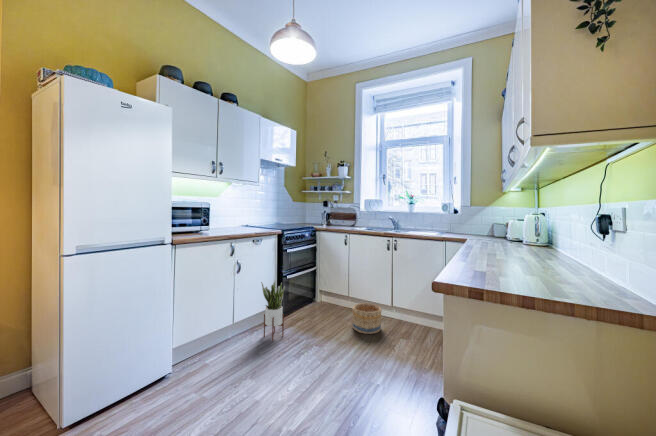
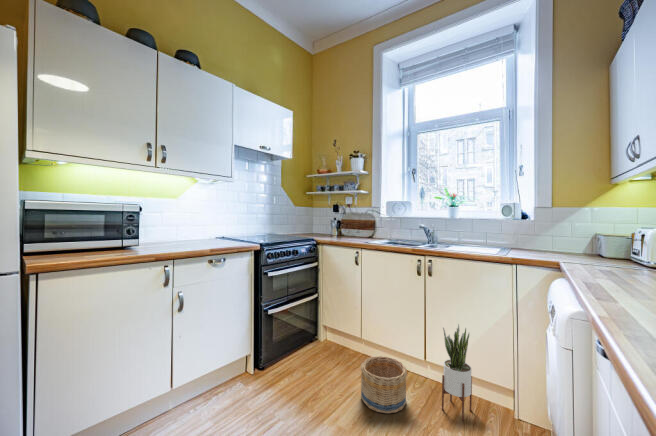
potted plant: present [261,281,285,341] -> present [442,324,472,420]

